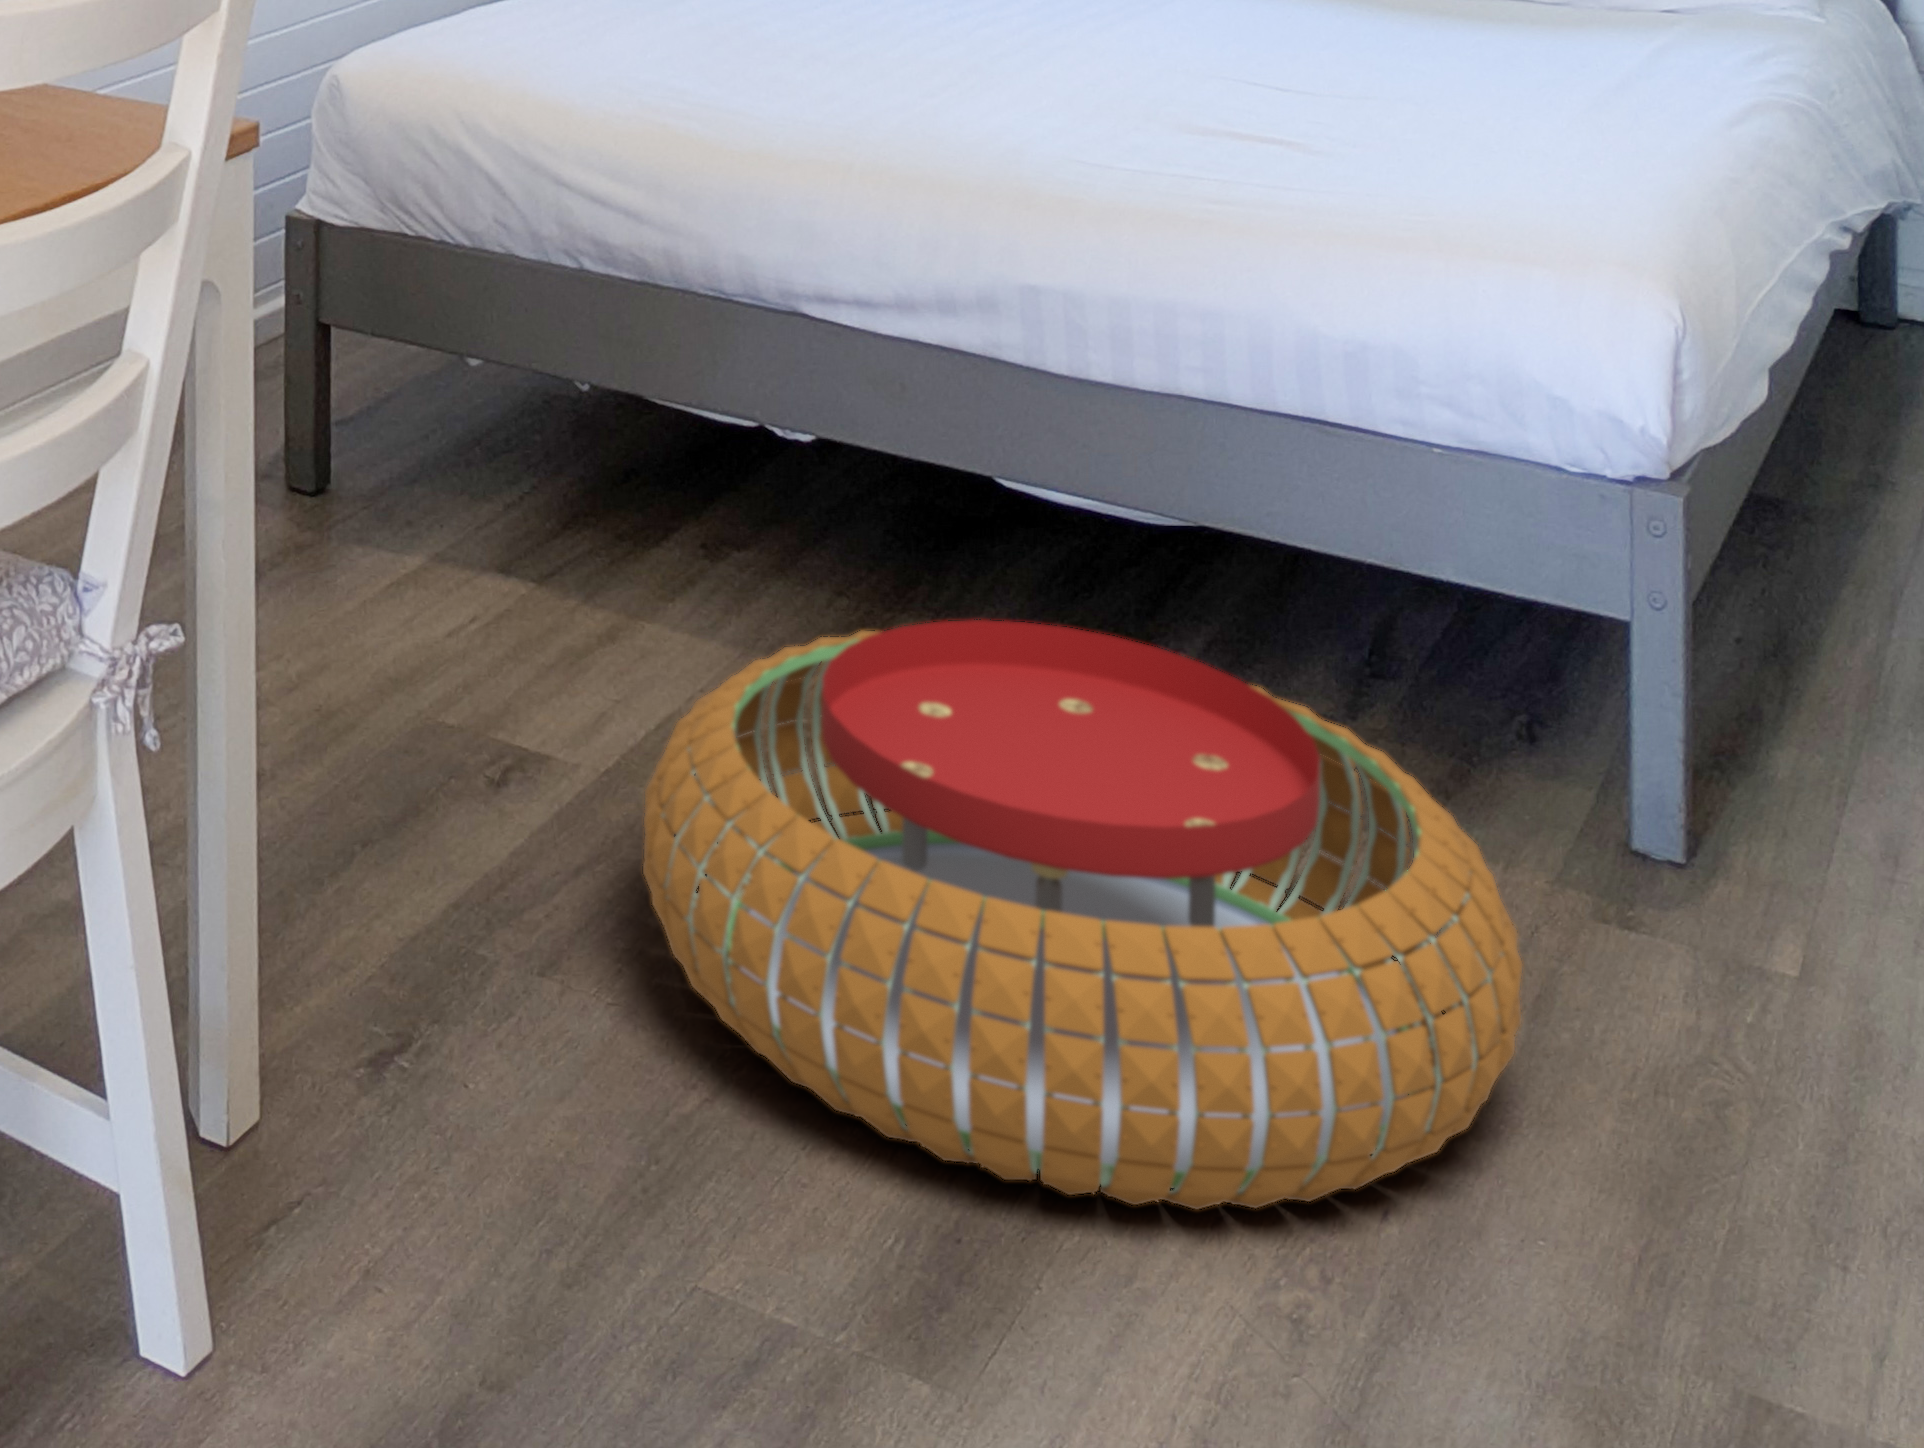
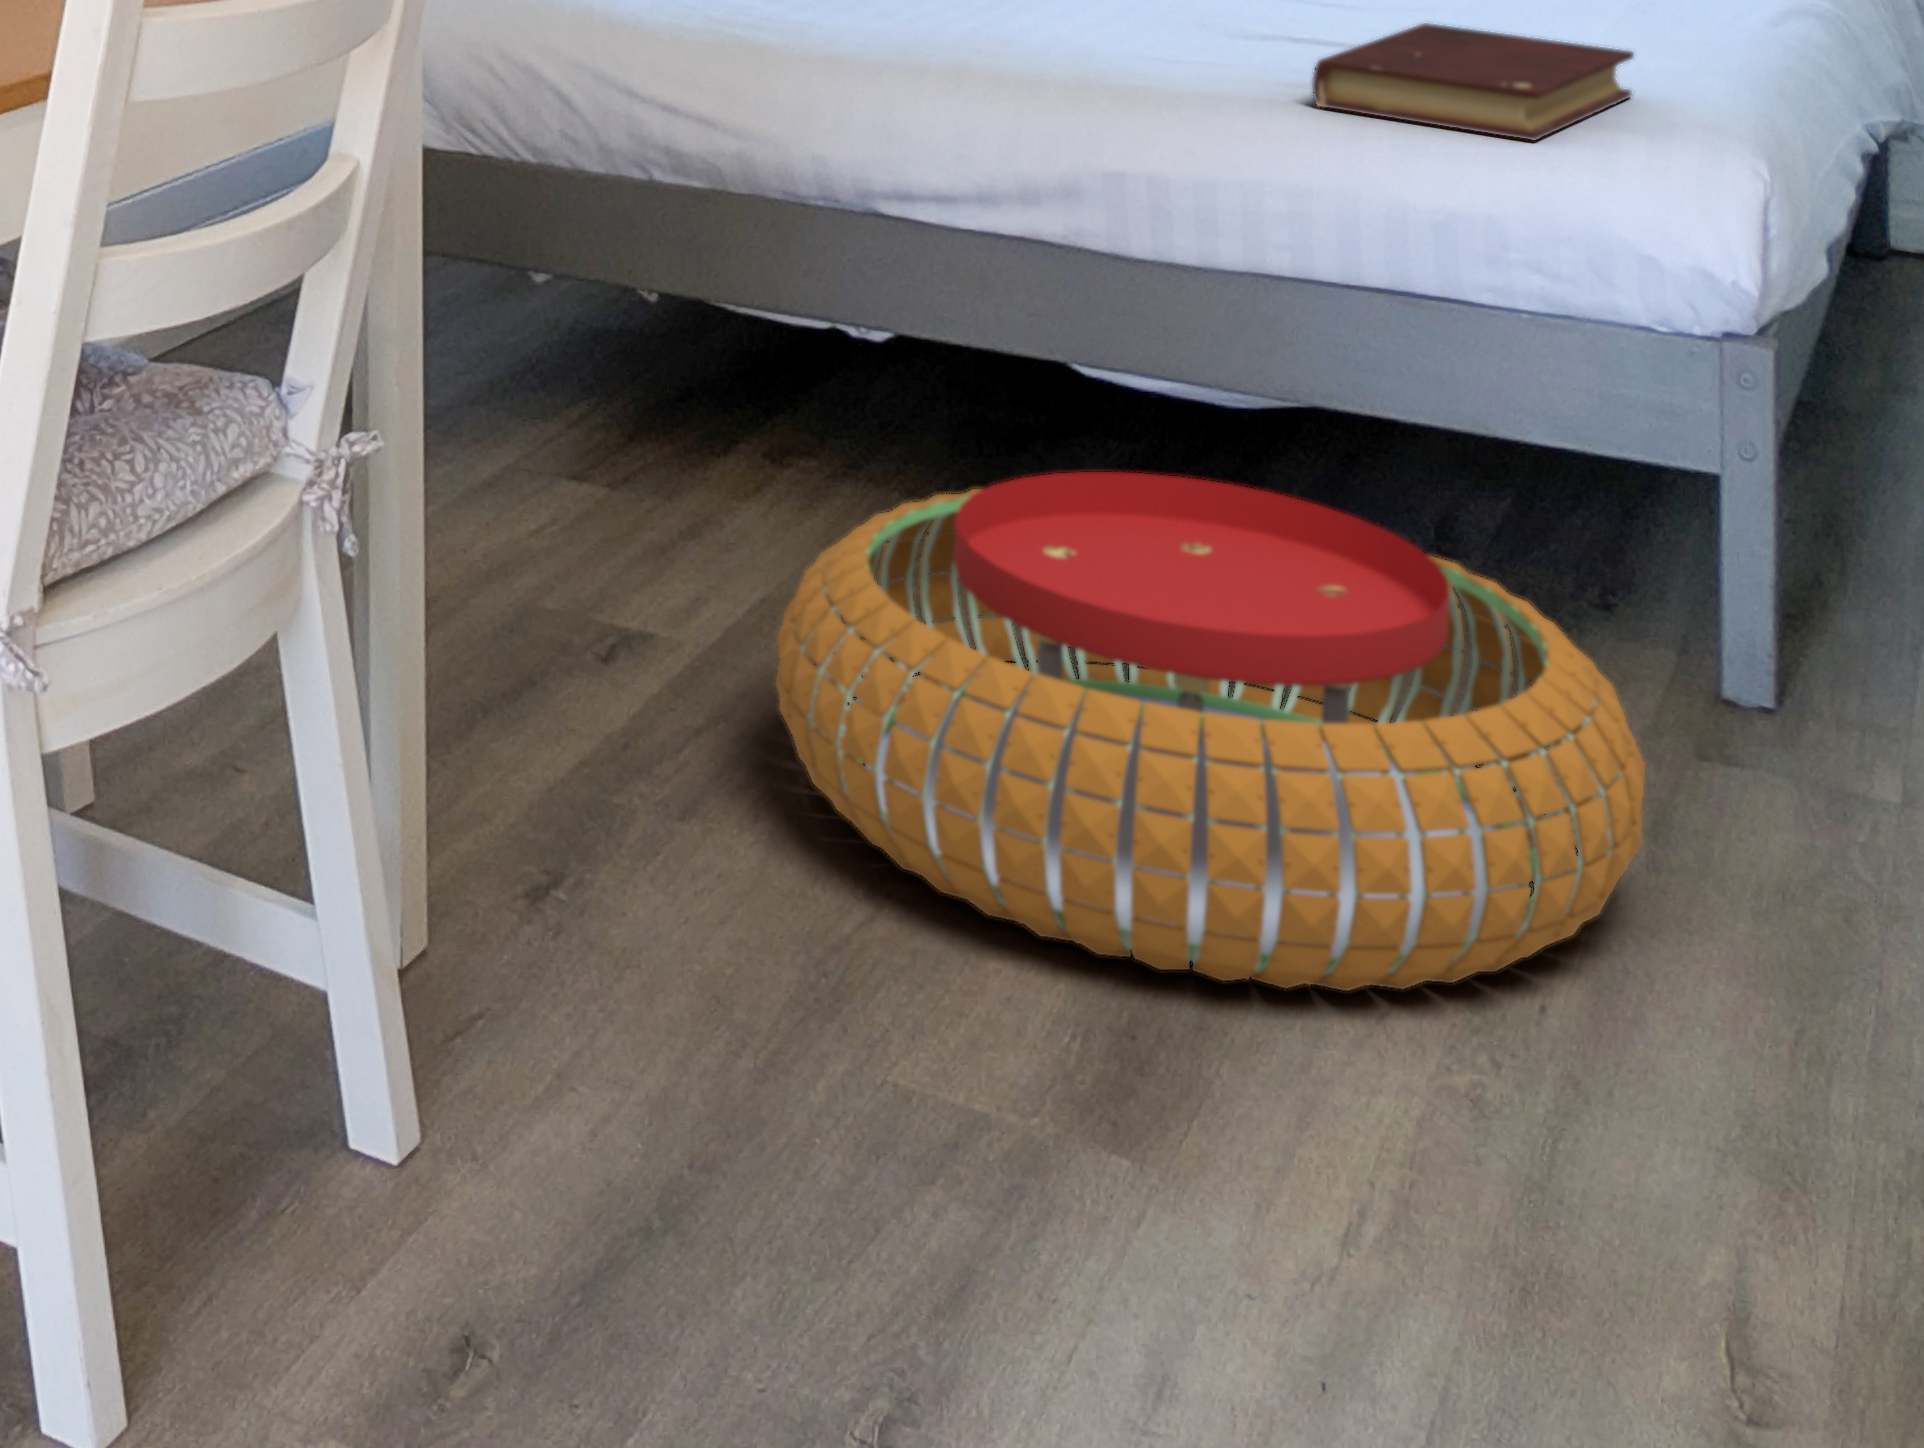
book: none [1224,126,1563,270] -> present [1312,23,1634,140]

